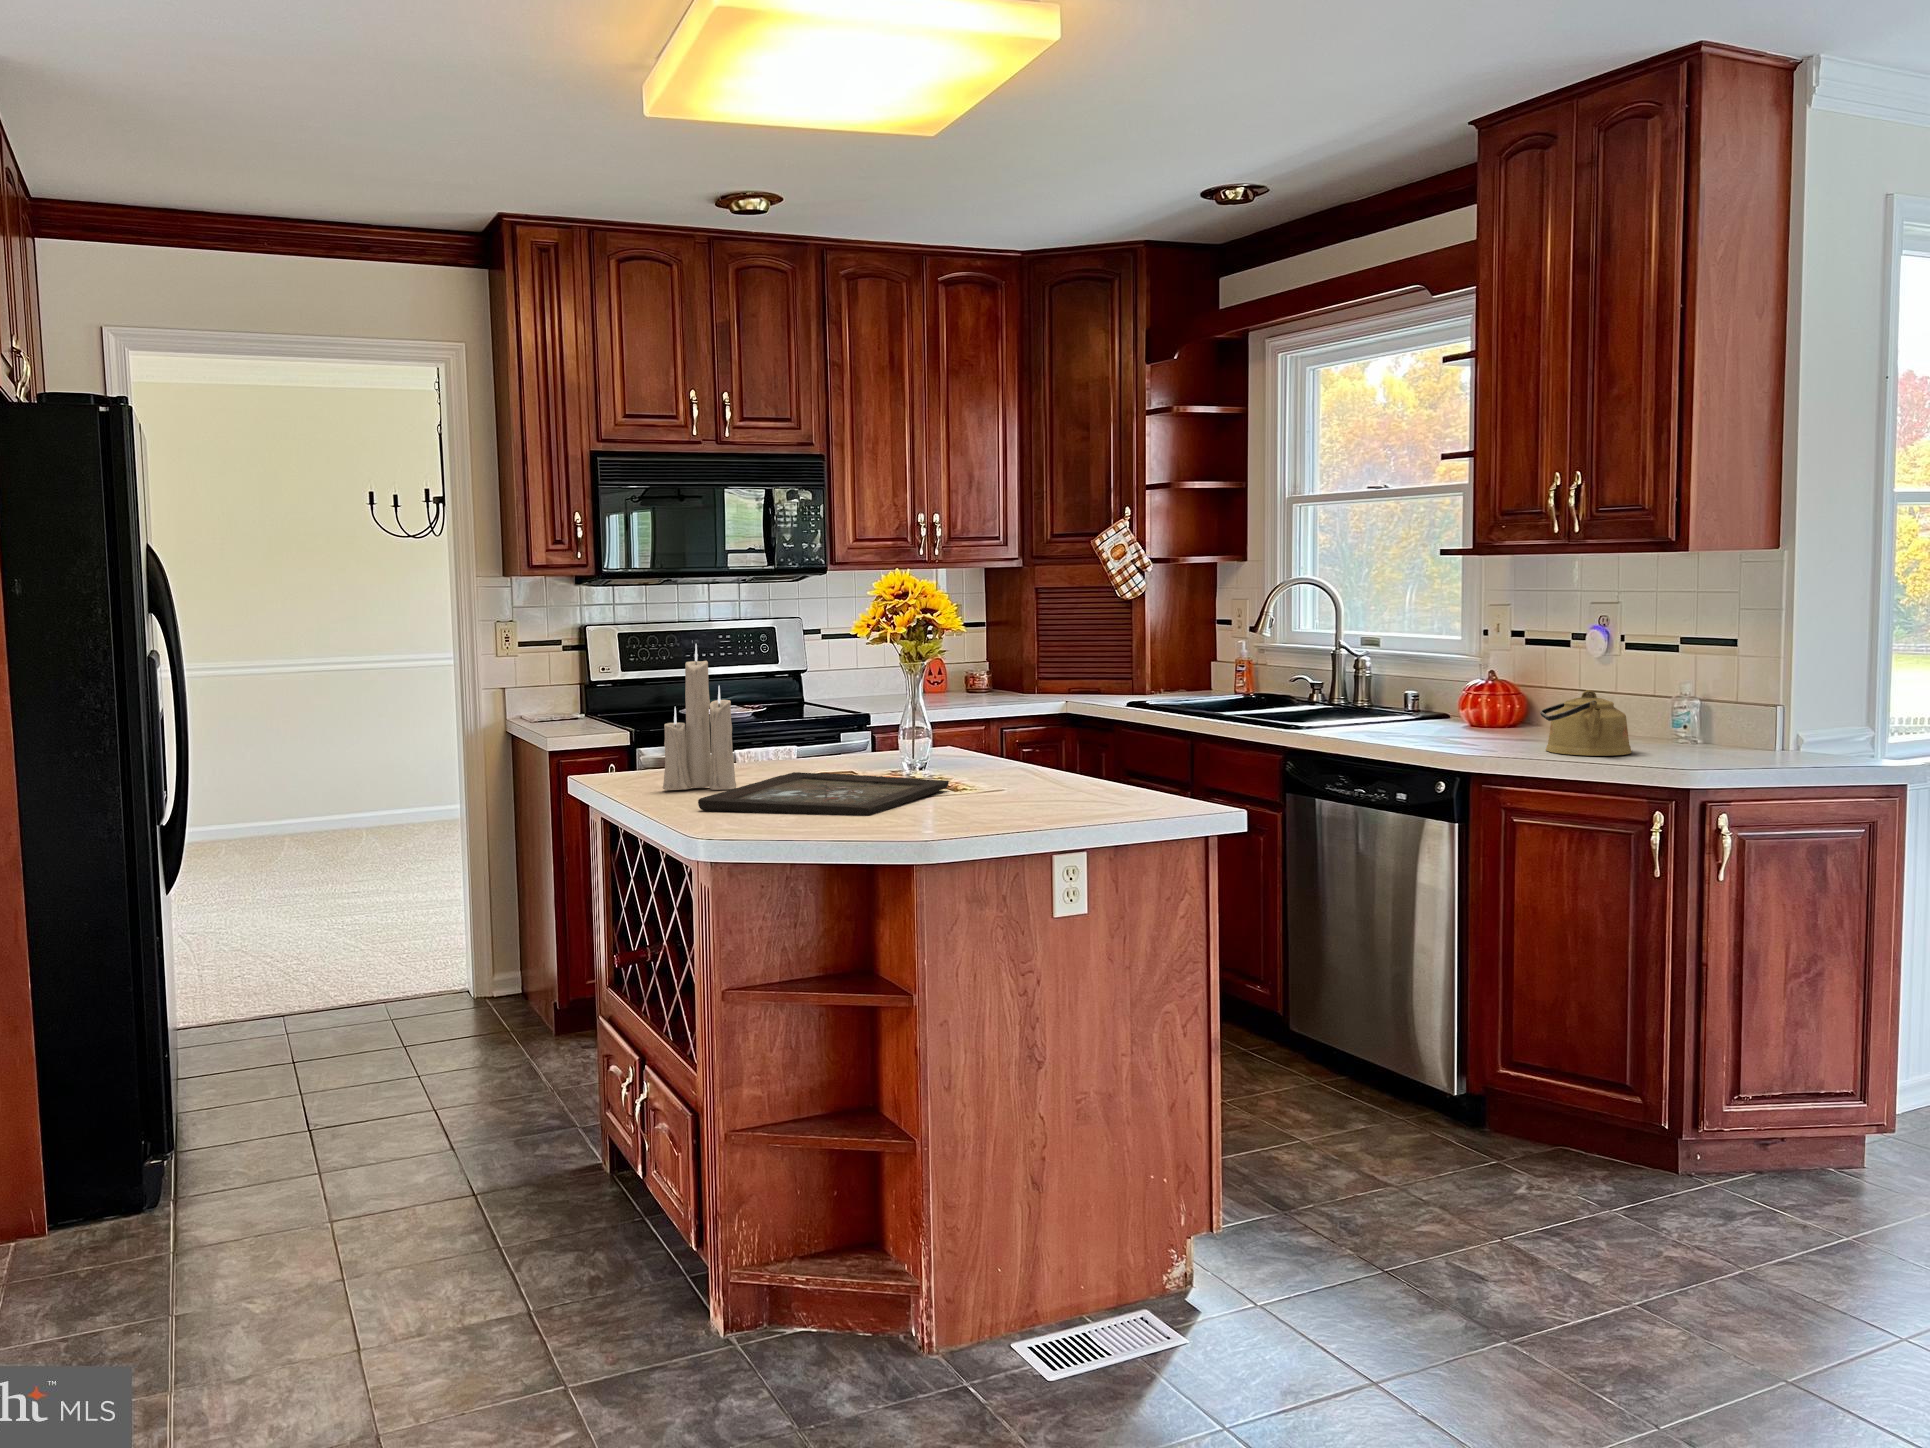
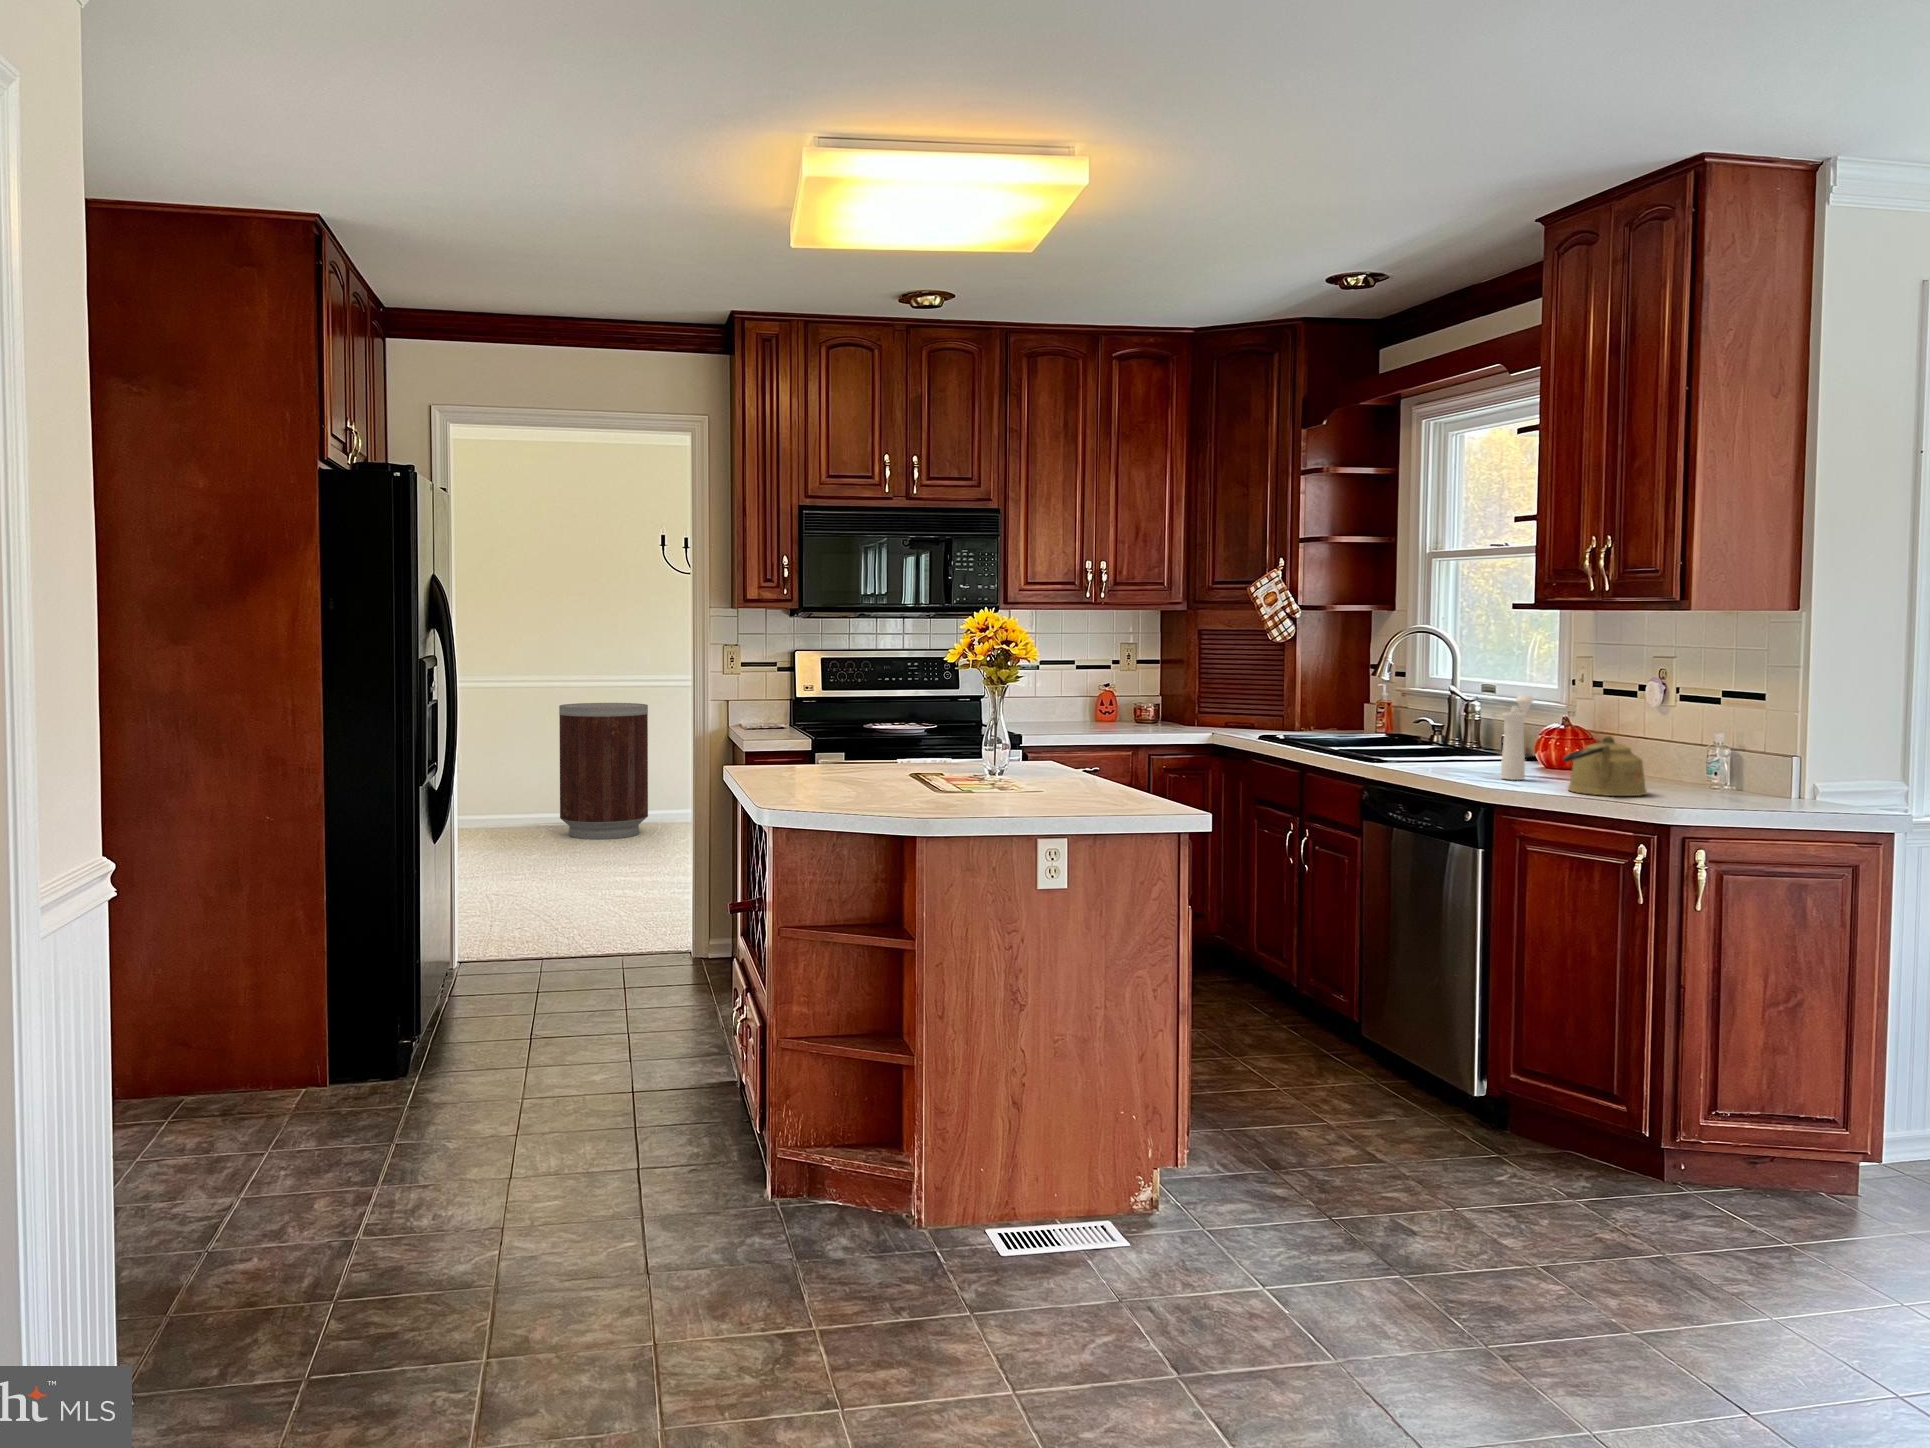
candle: present [663,644,736,790] -> none [782,661,839,784]
pepper mill: none [1457,649,1484,742] -> present [1501,695,1533,780]
trash can: none [233,693,351,857] -> present [559,703,648,839]
tray: present [698,772,949,816] -> none [782,772,992,805]

